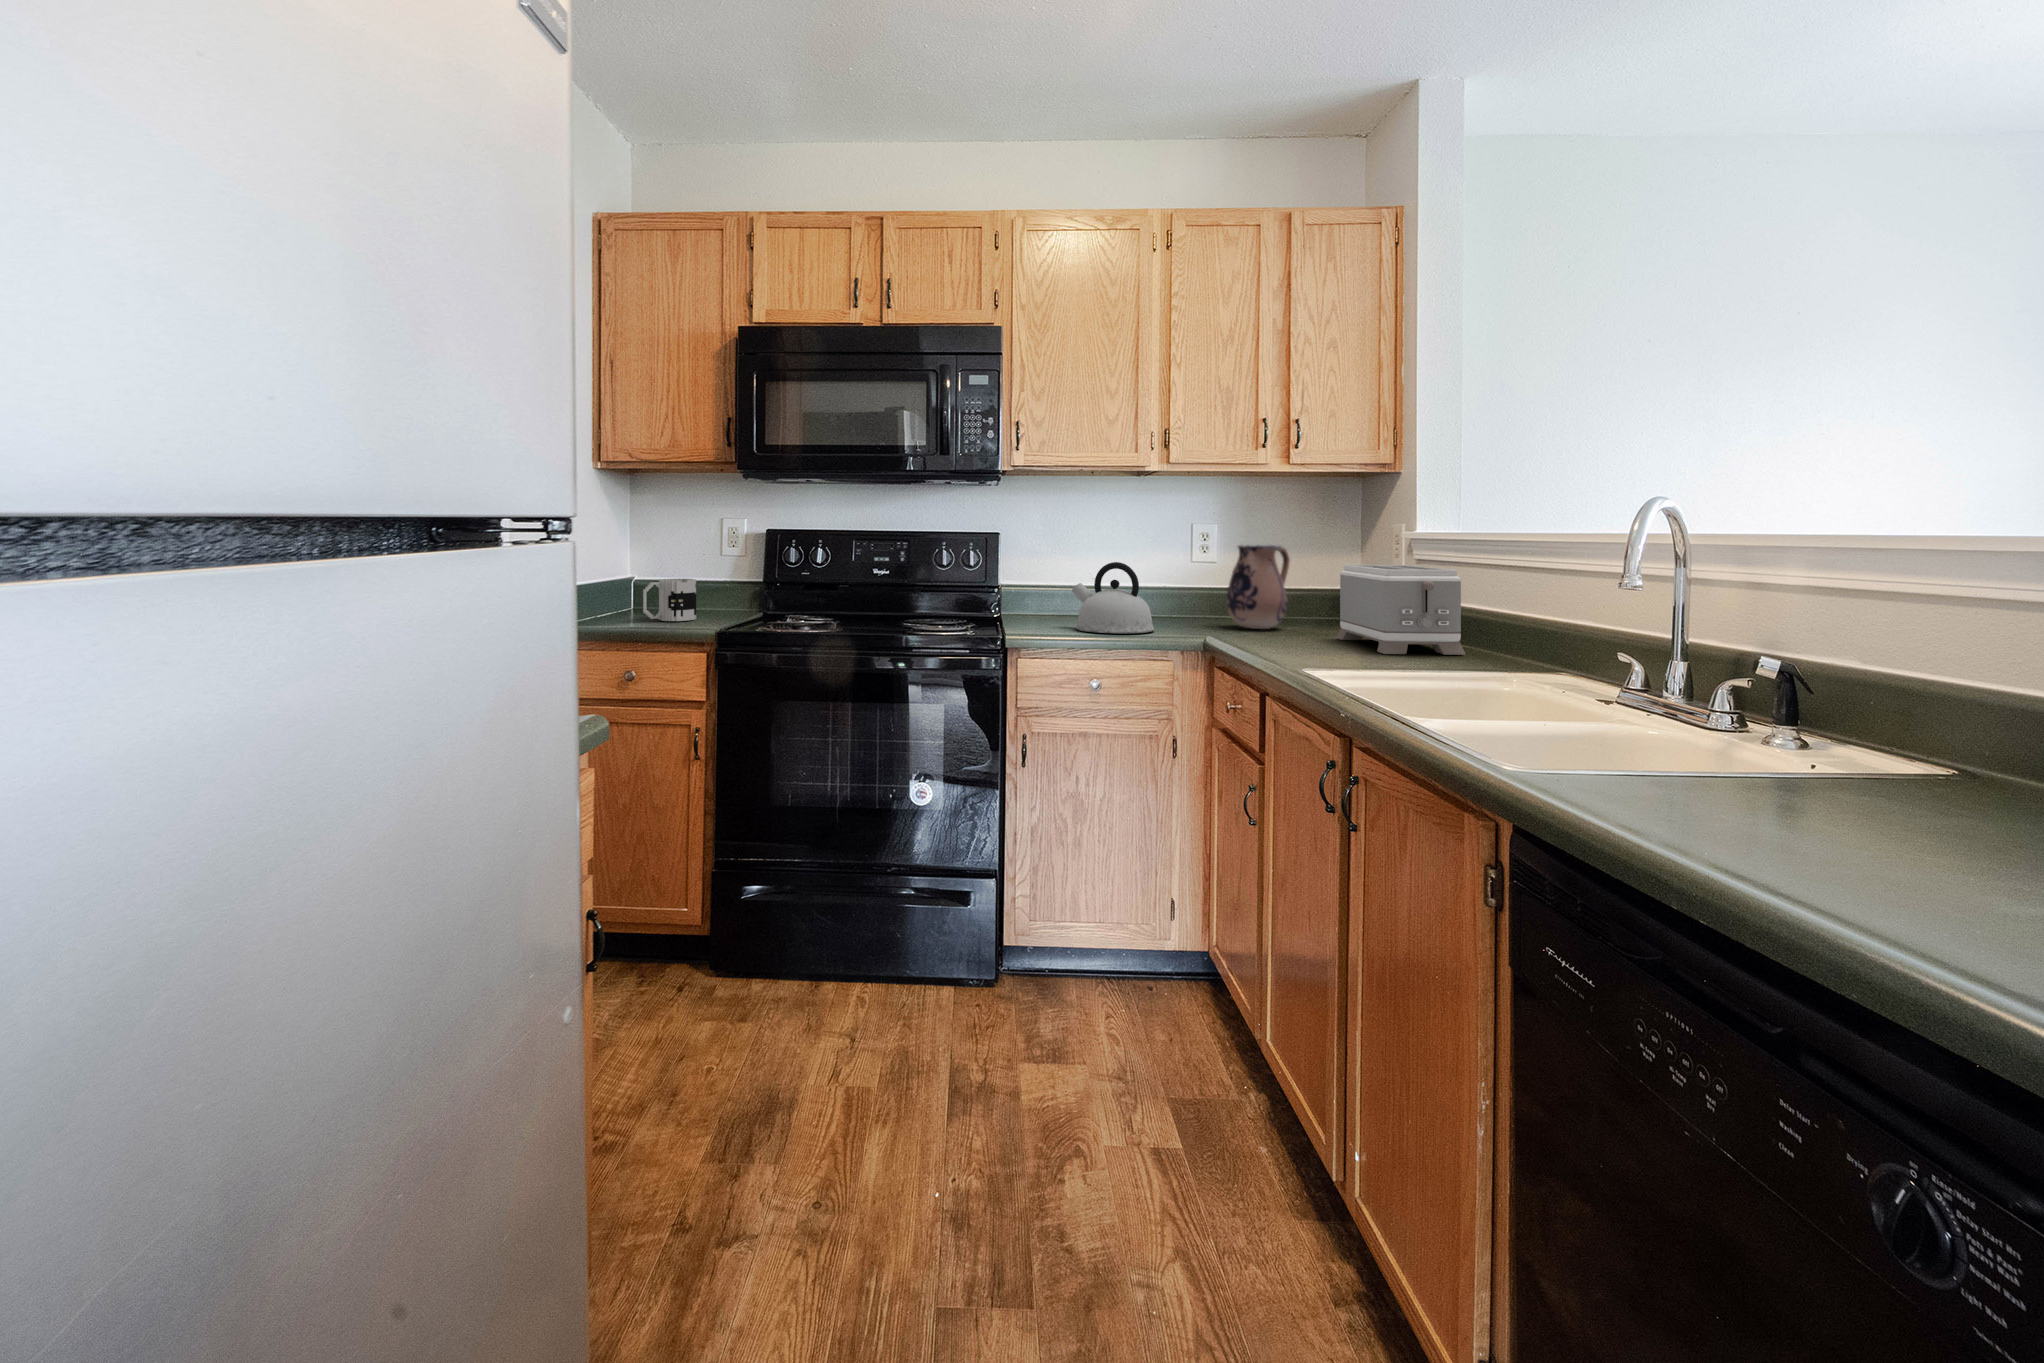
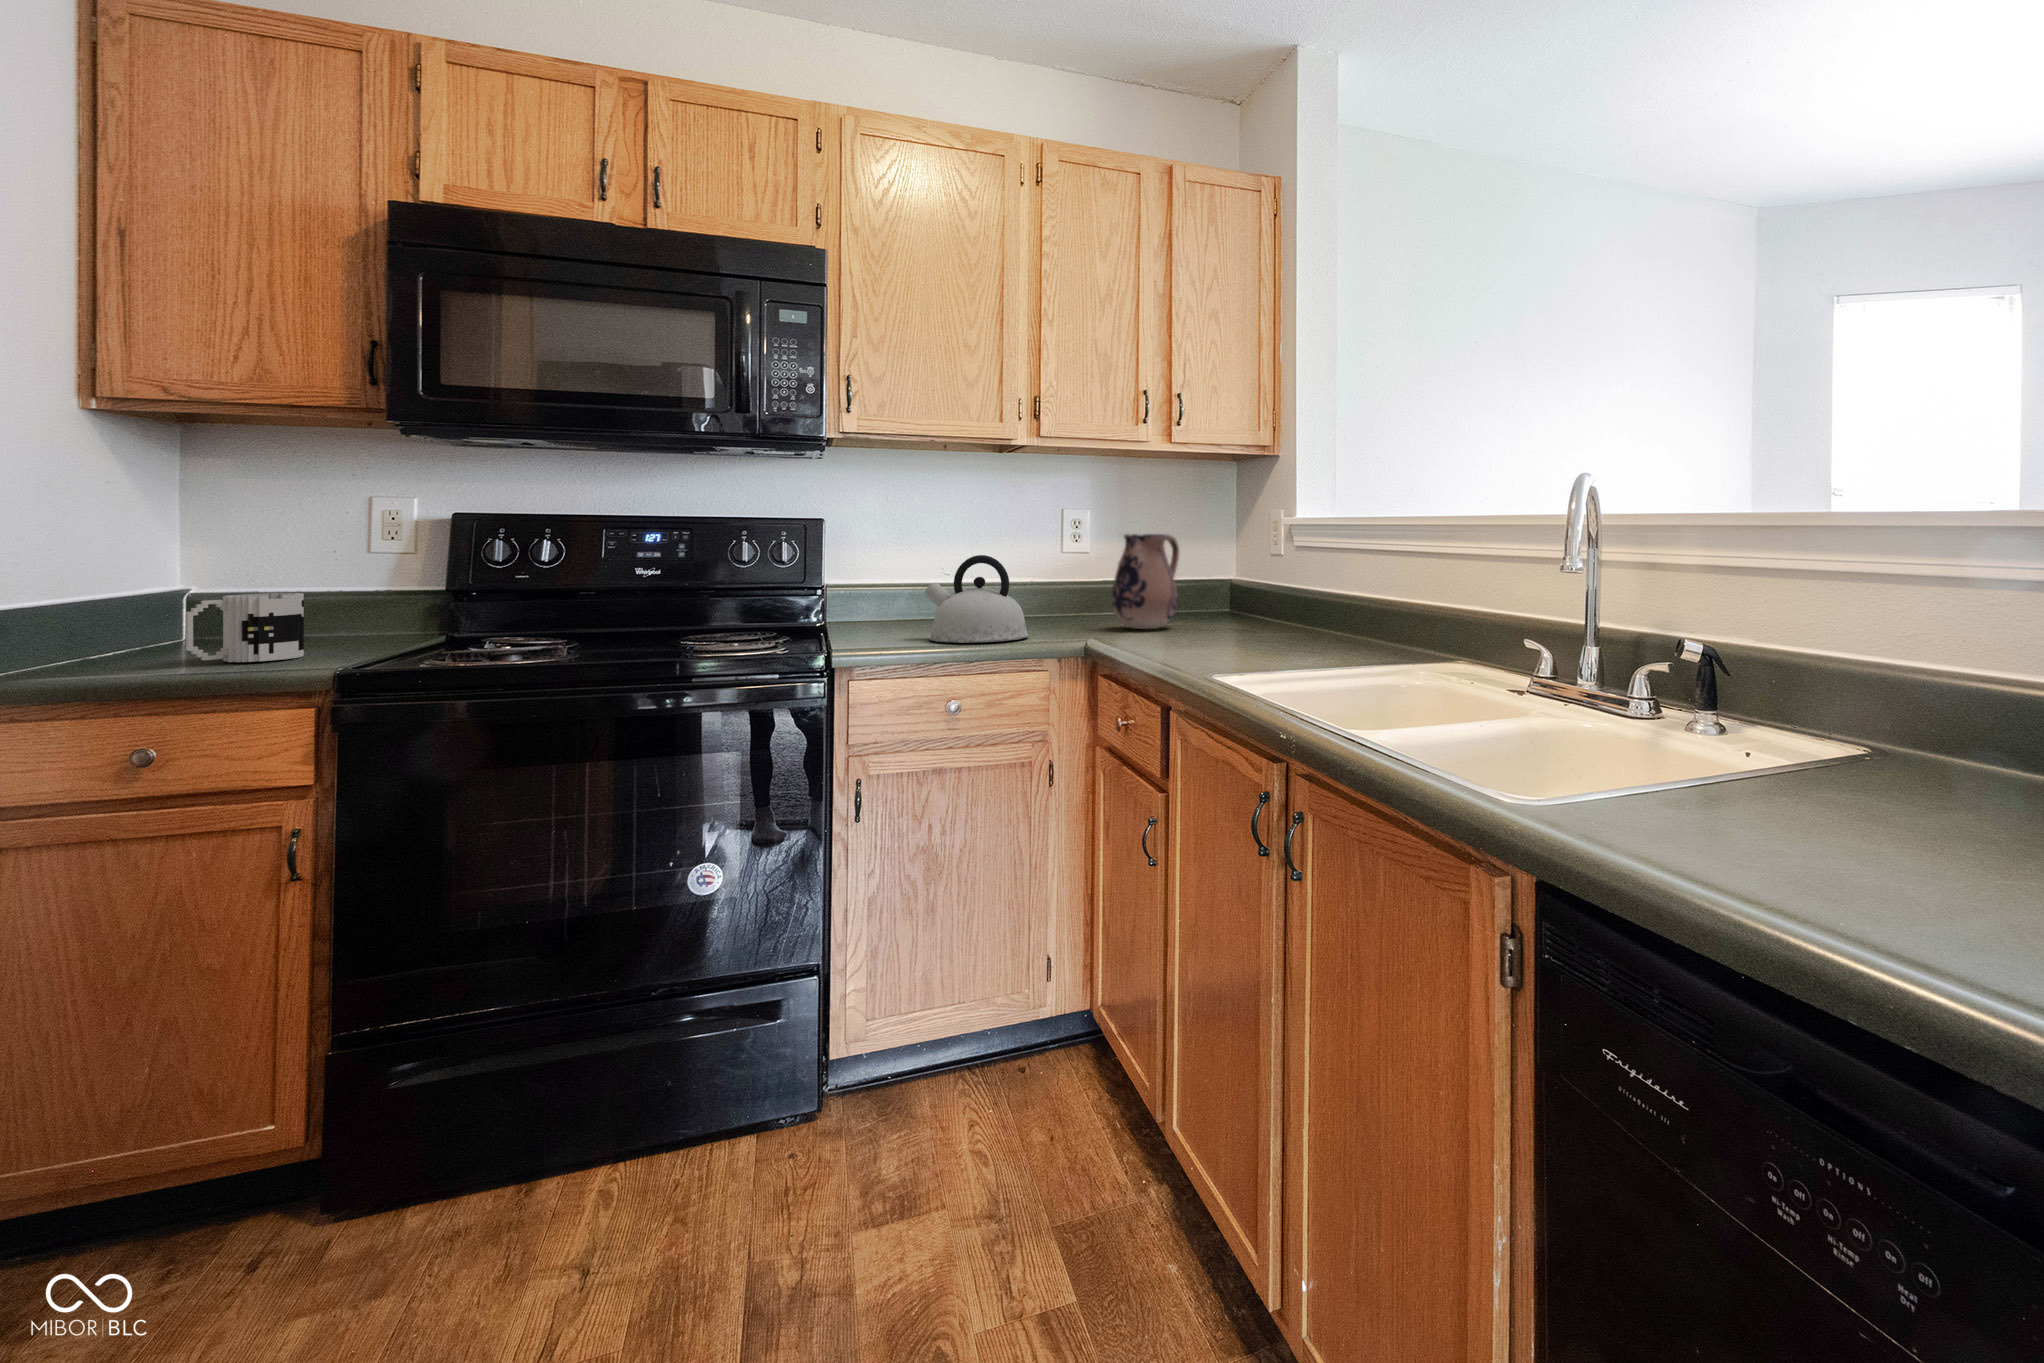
toaster: present [1337,565,1465,655] -> none [1230,552,1357,648]

